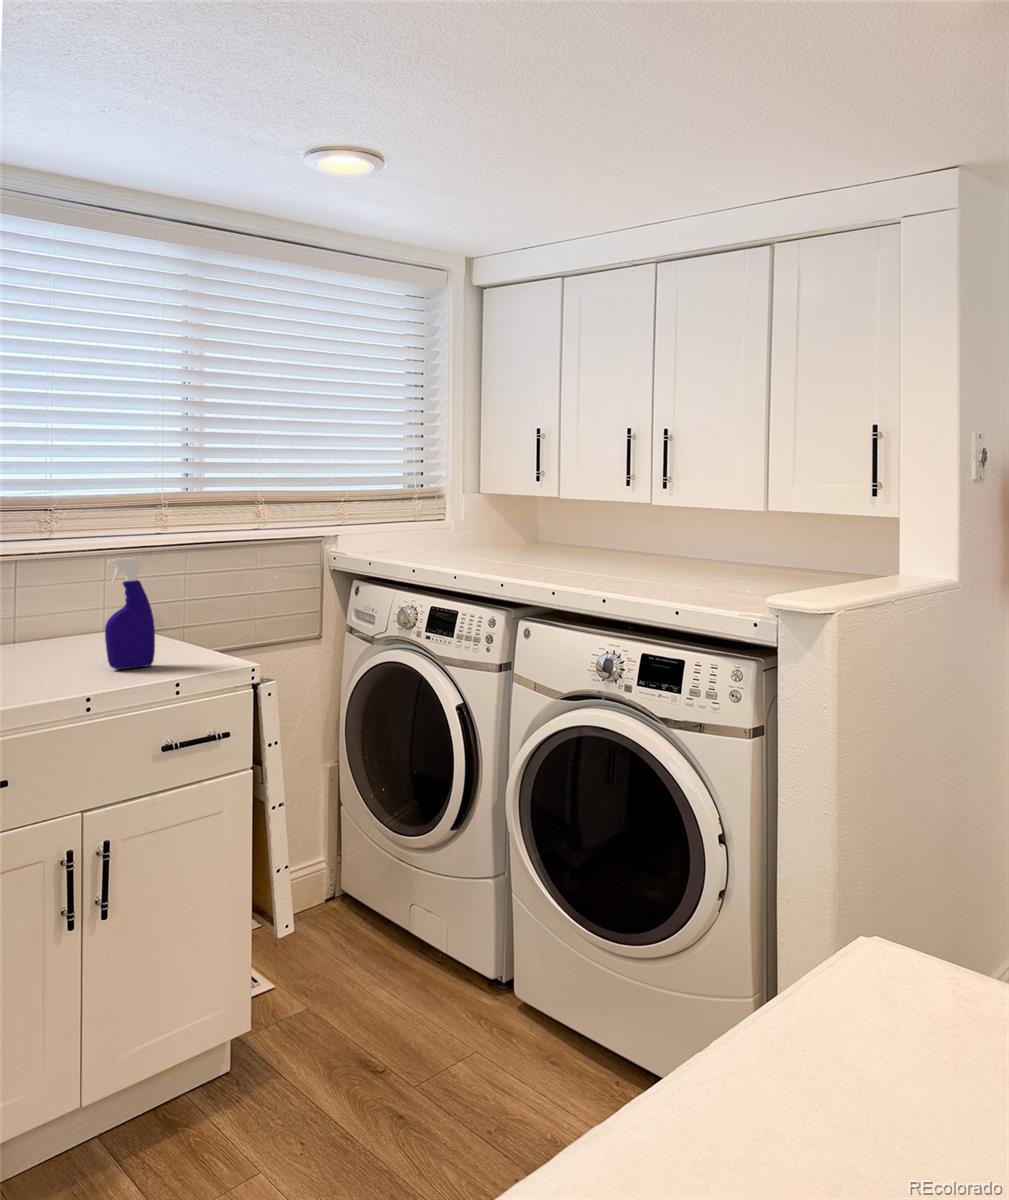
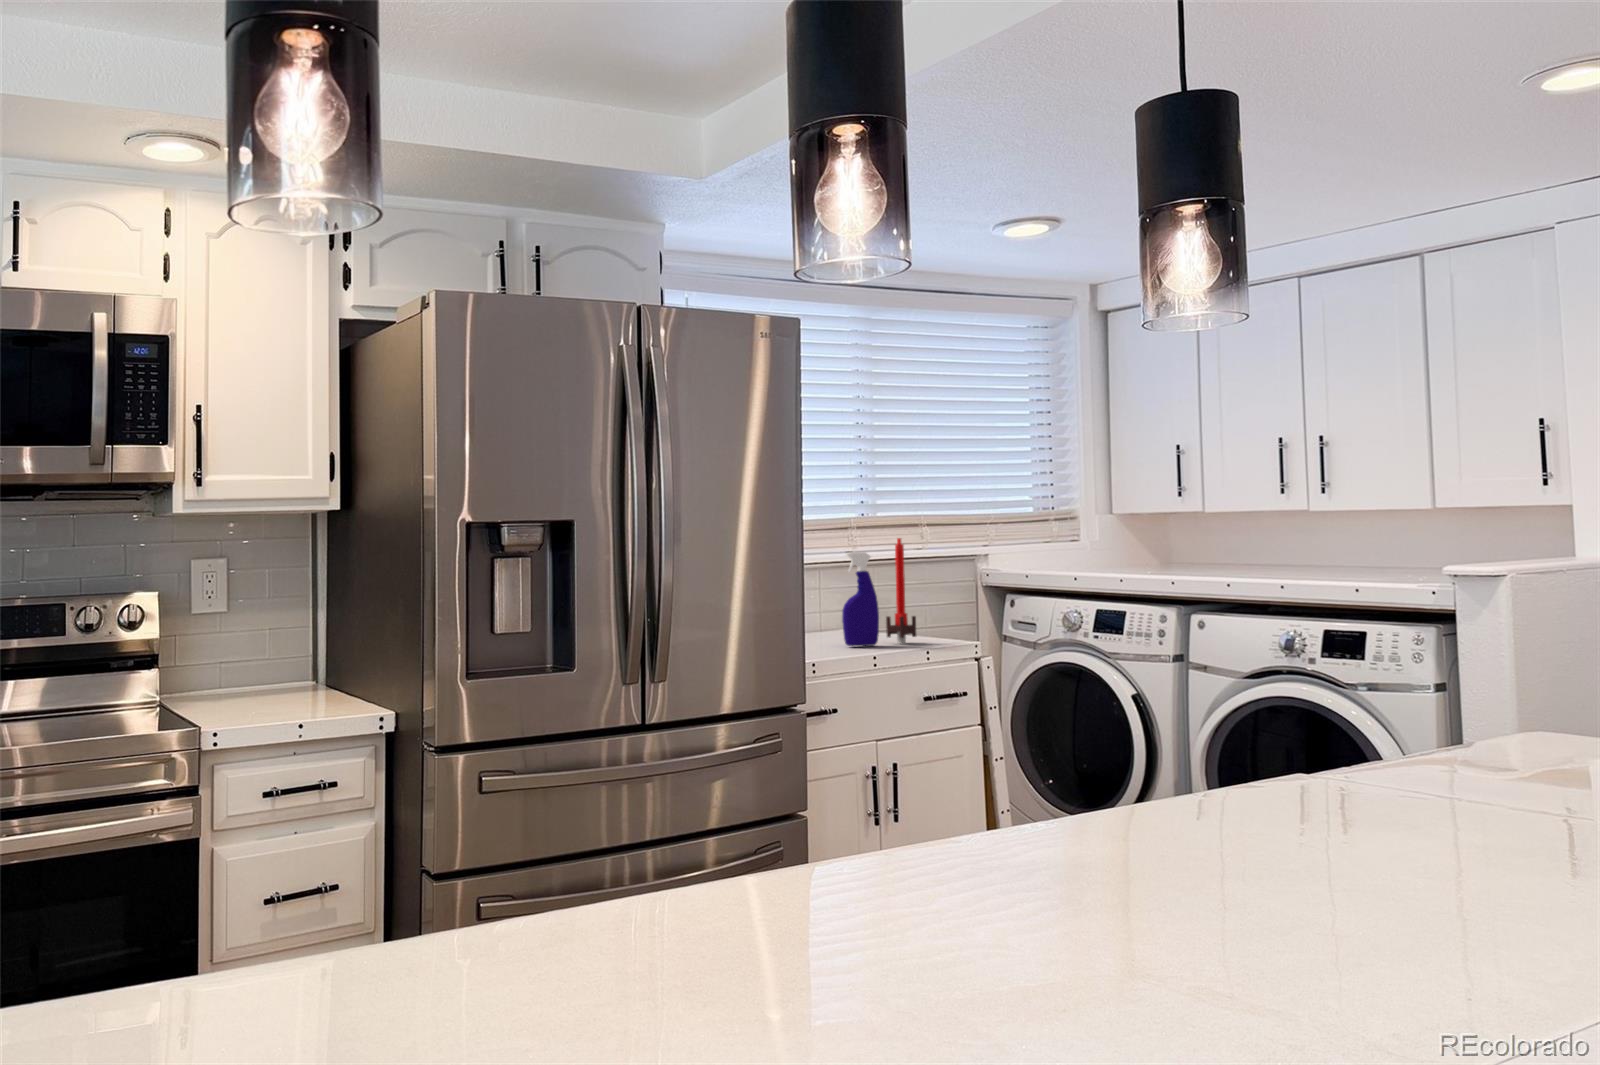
candle: none [169,540,205,661] -> present [886,538,916,643]

